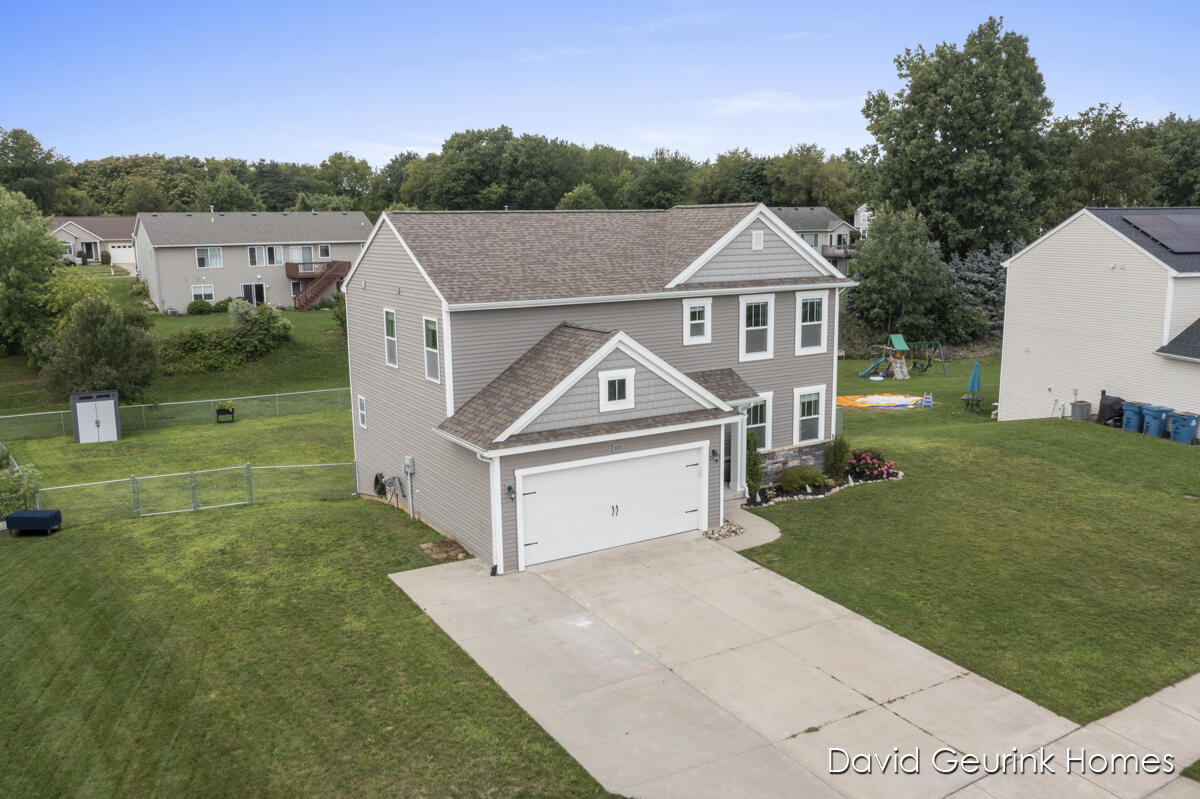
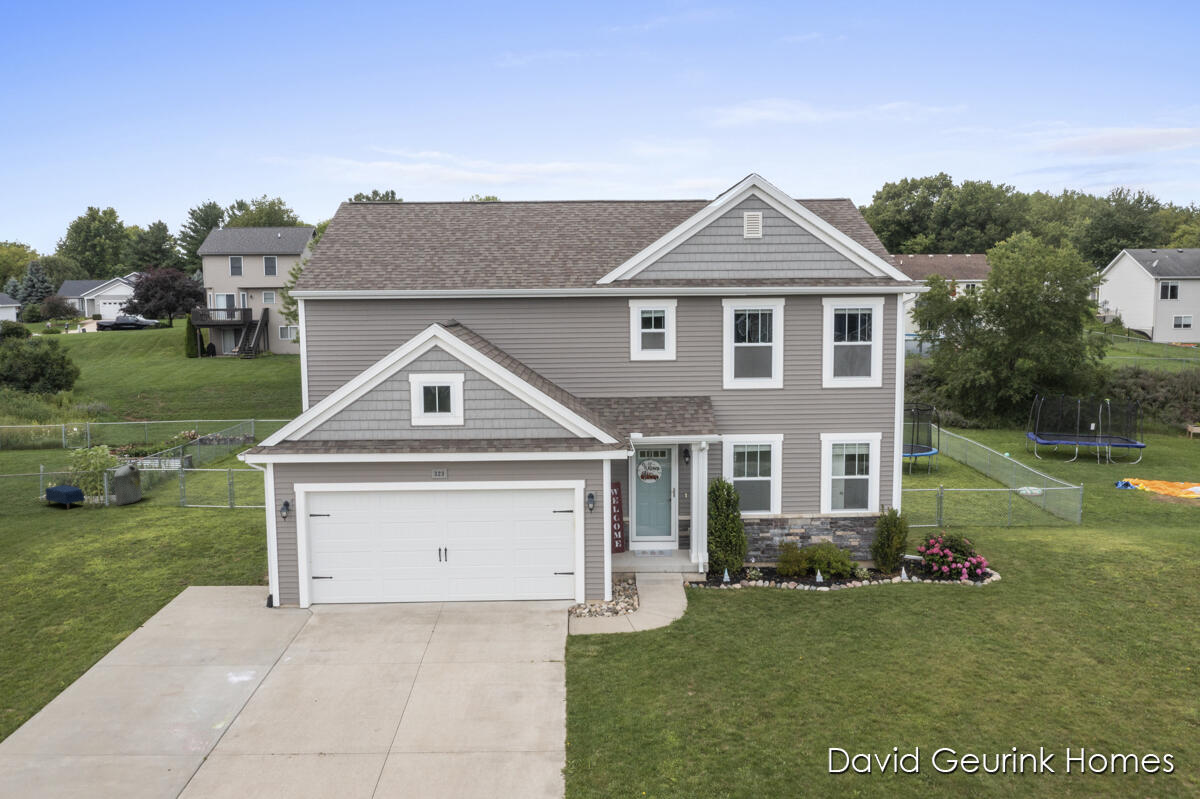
trash can: none [93,478,118,523] -> present [114,465,142,506]

